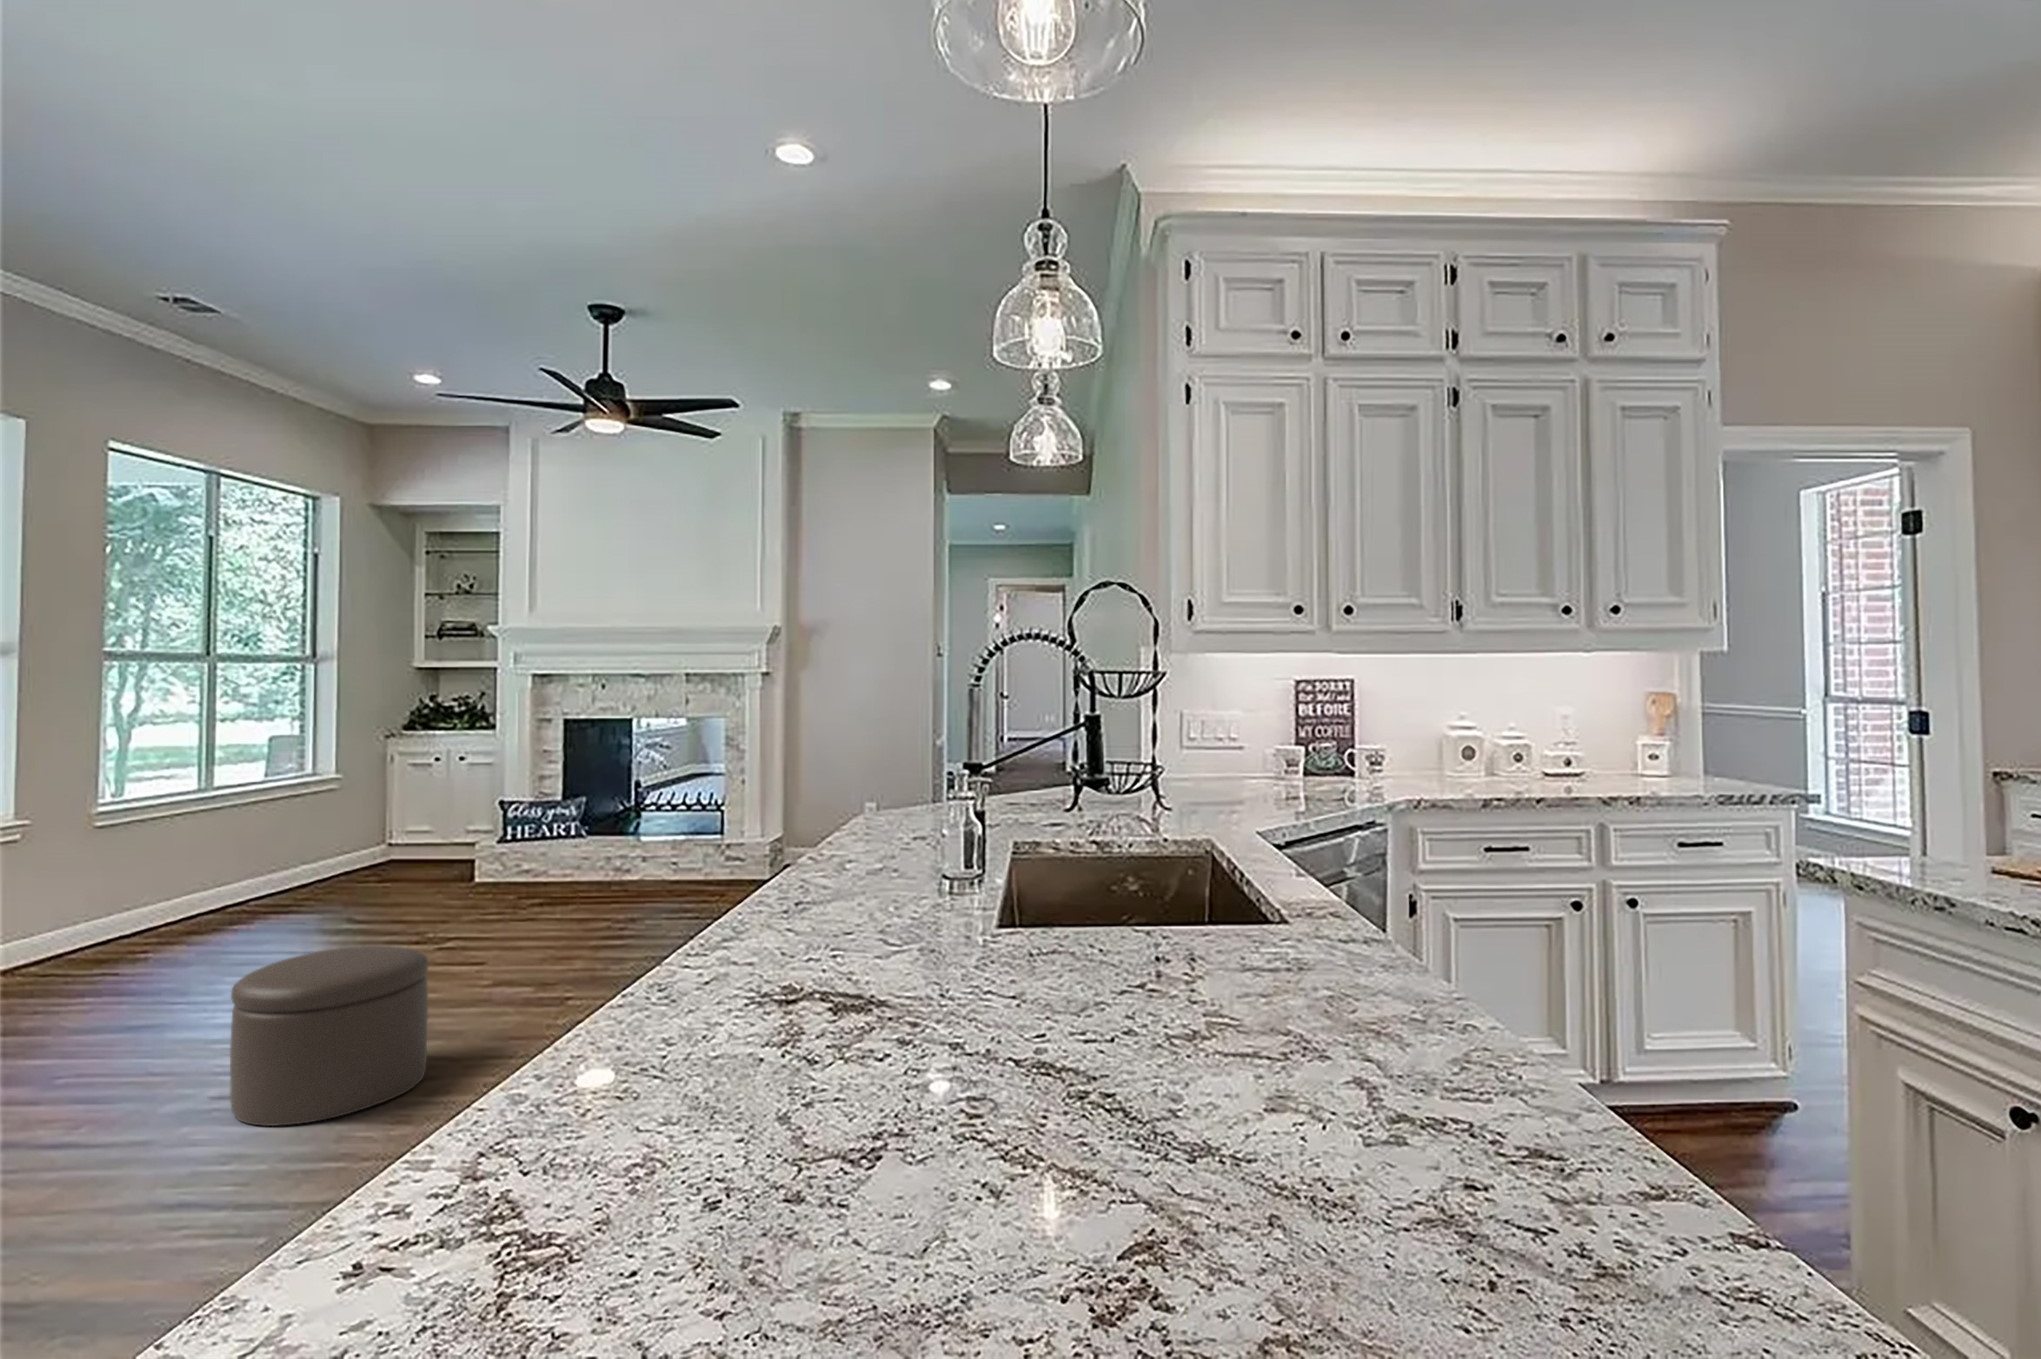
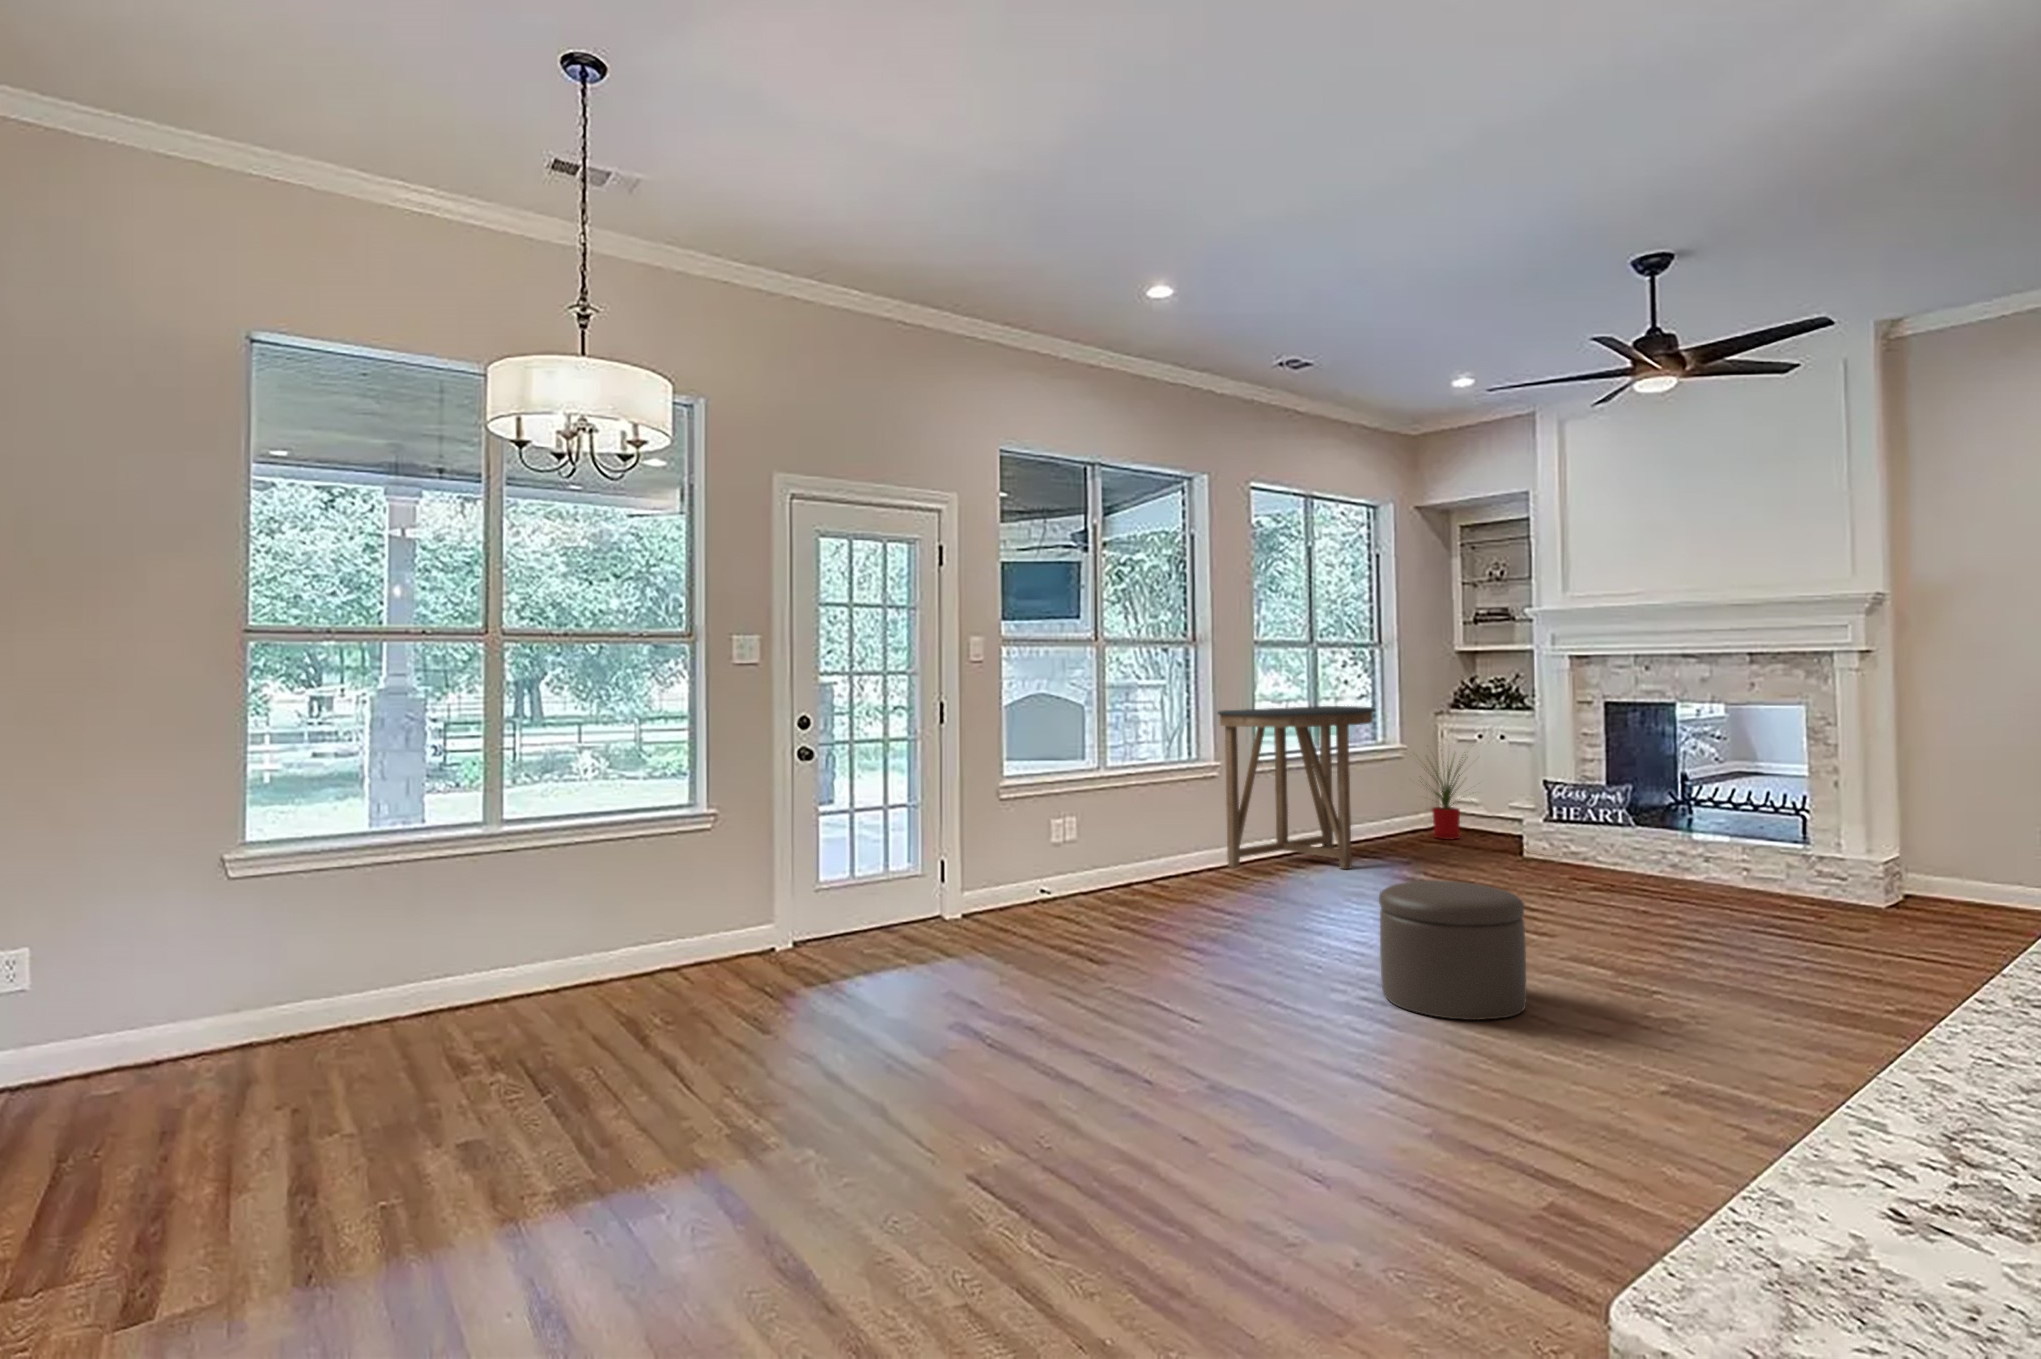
console table: none [25,734,296,964] -> present [1218,706,1376,869]
house plant: none [345,765,438,873] -> present [1416,750,1463,839]

